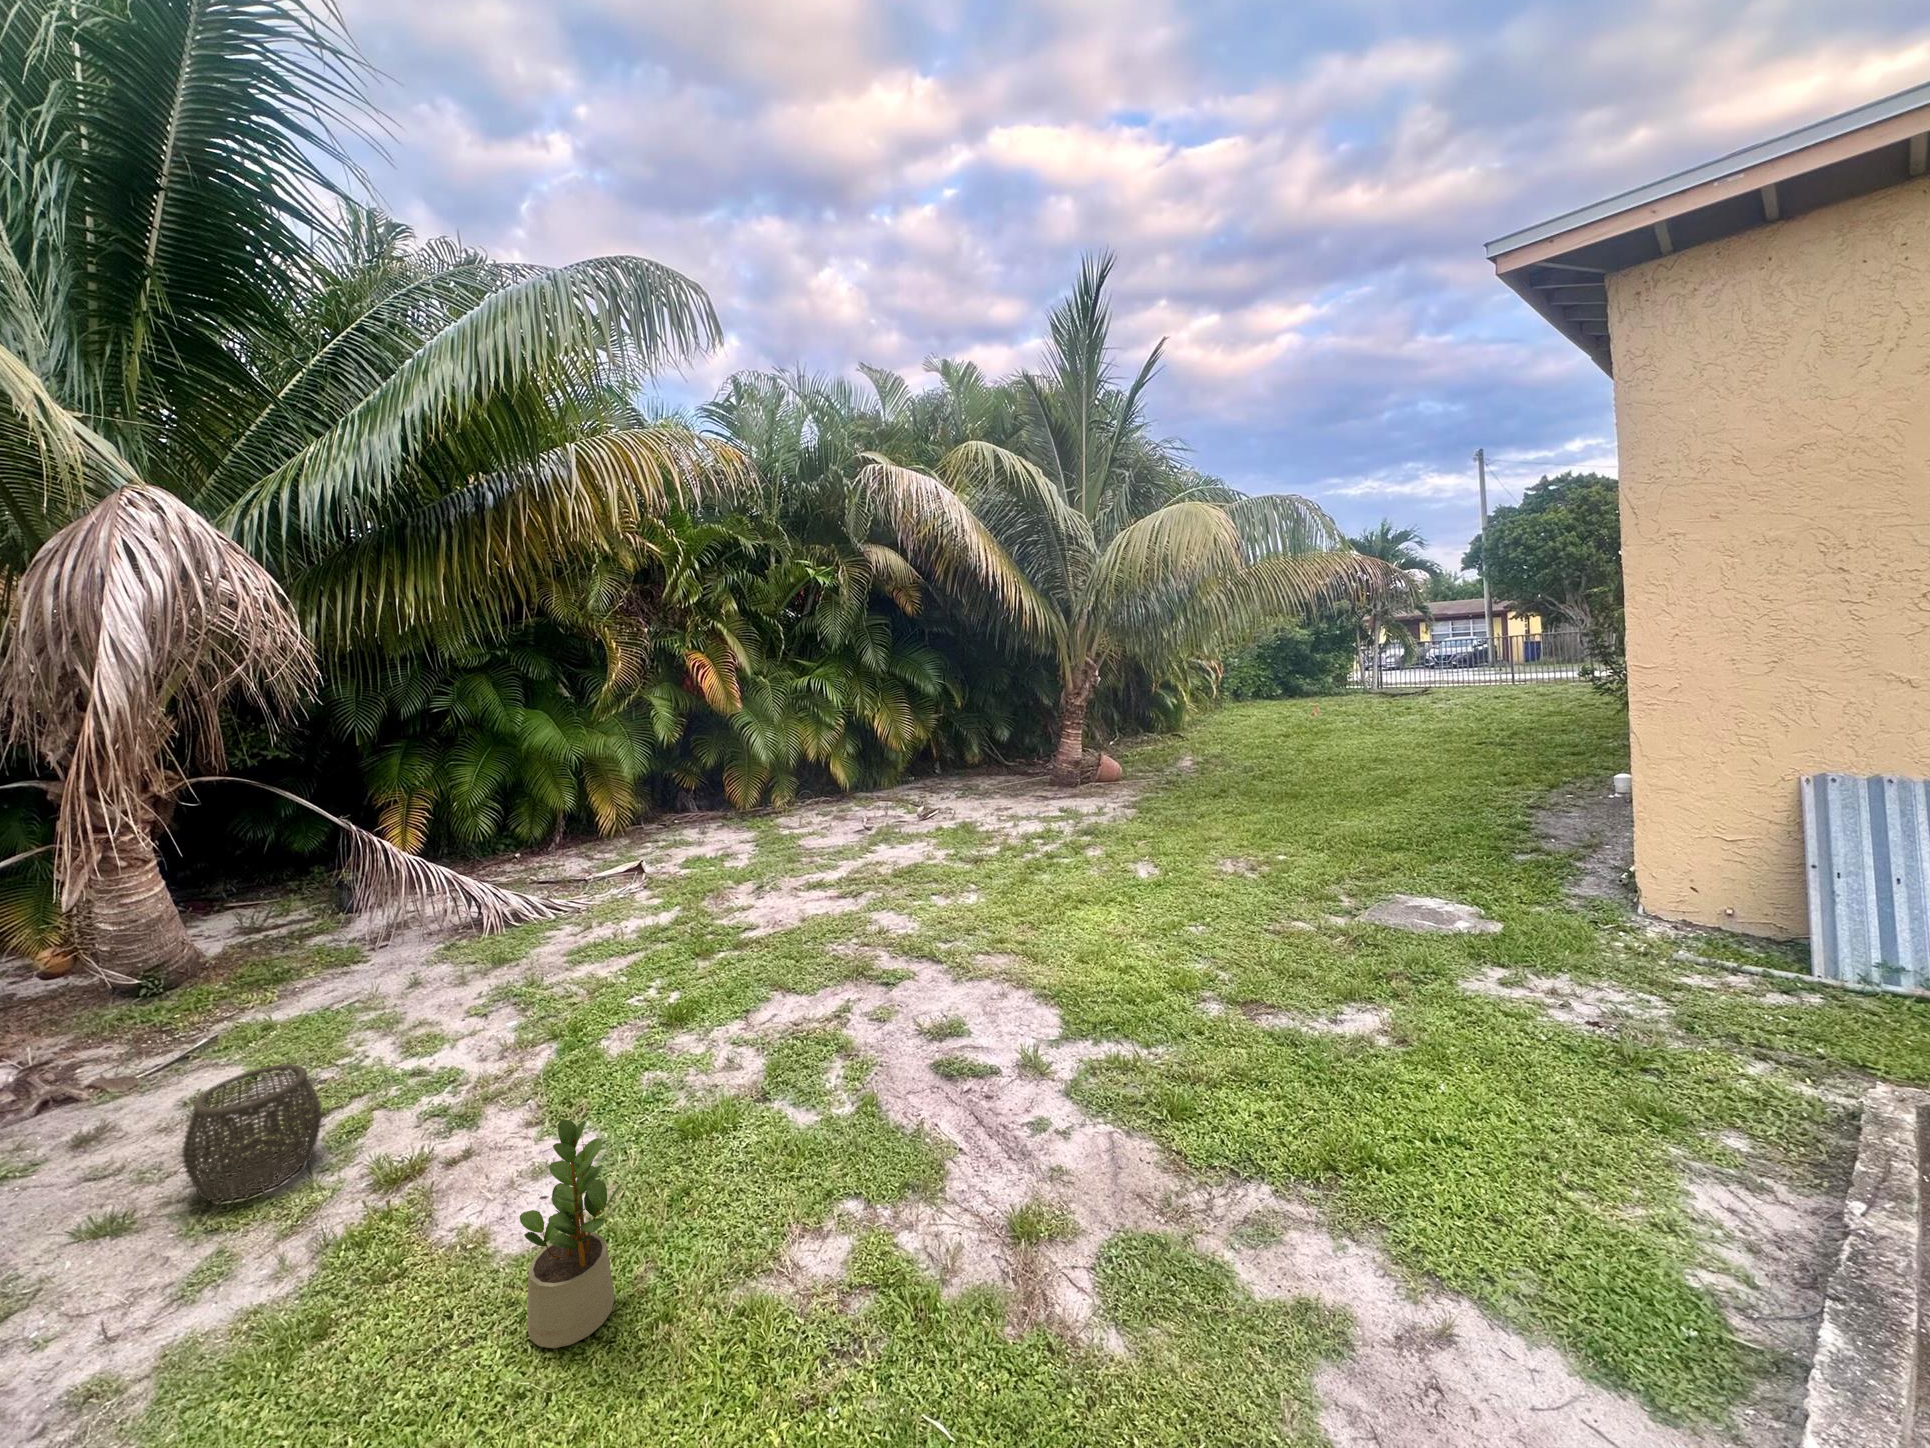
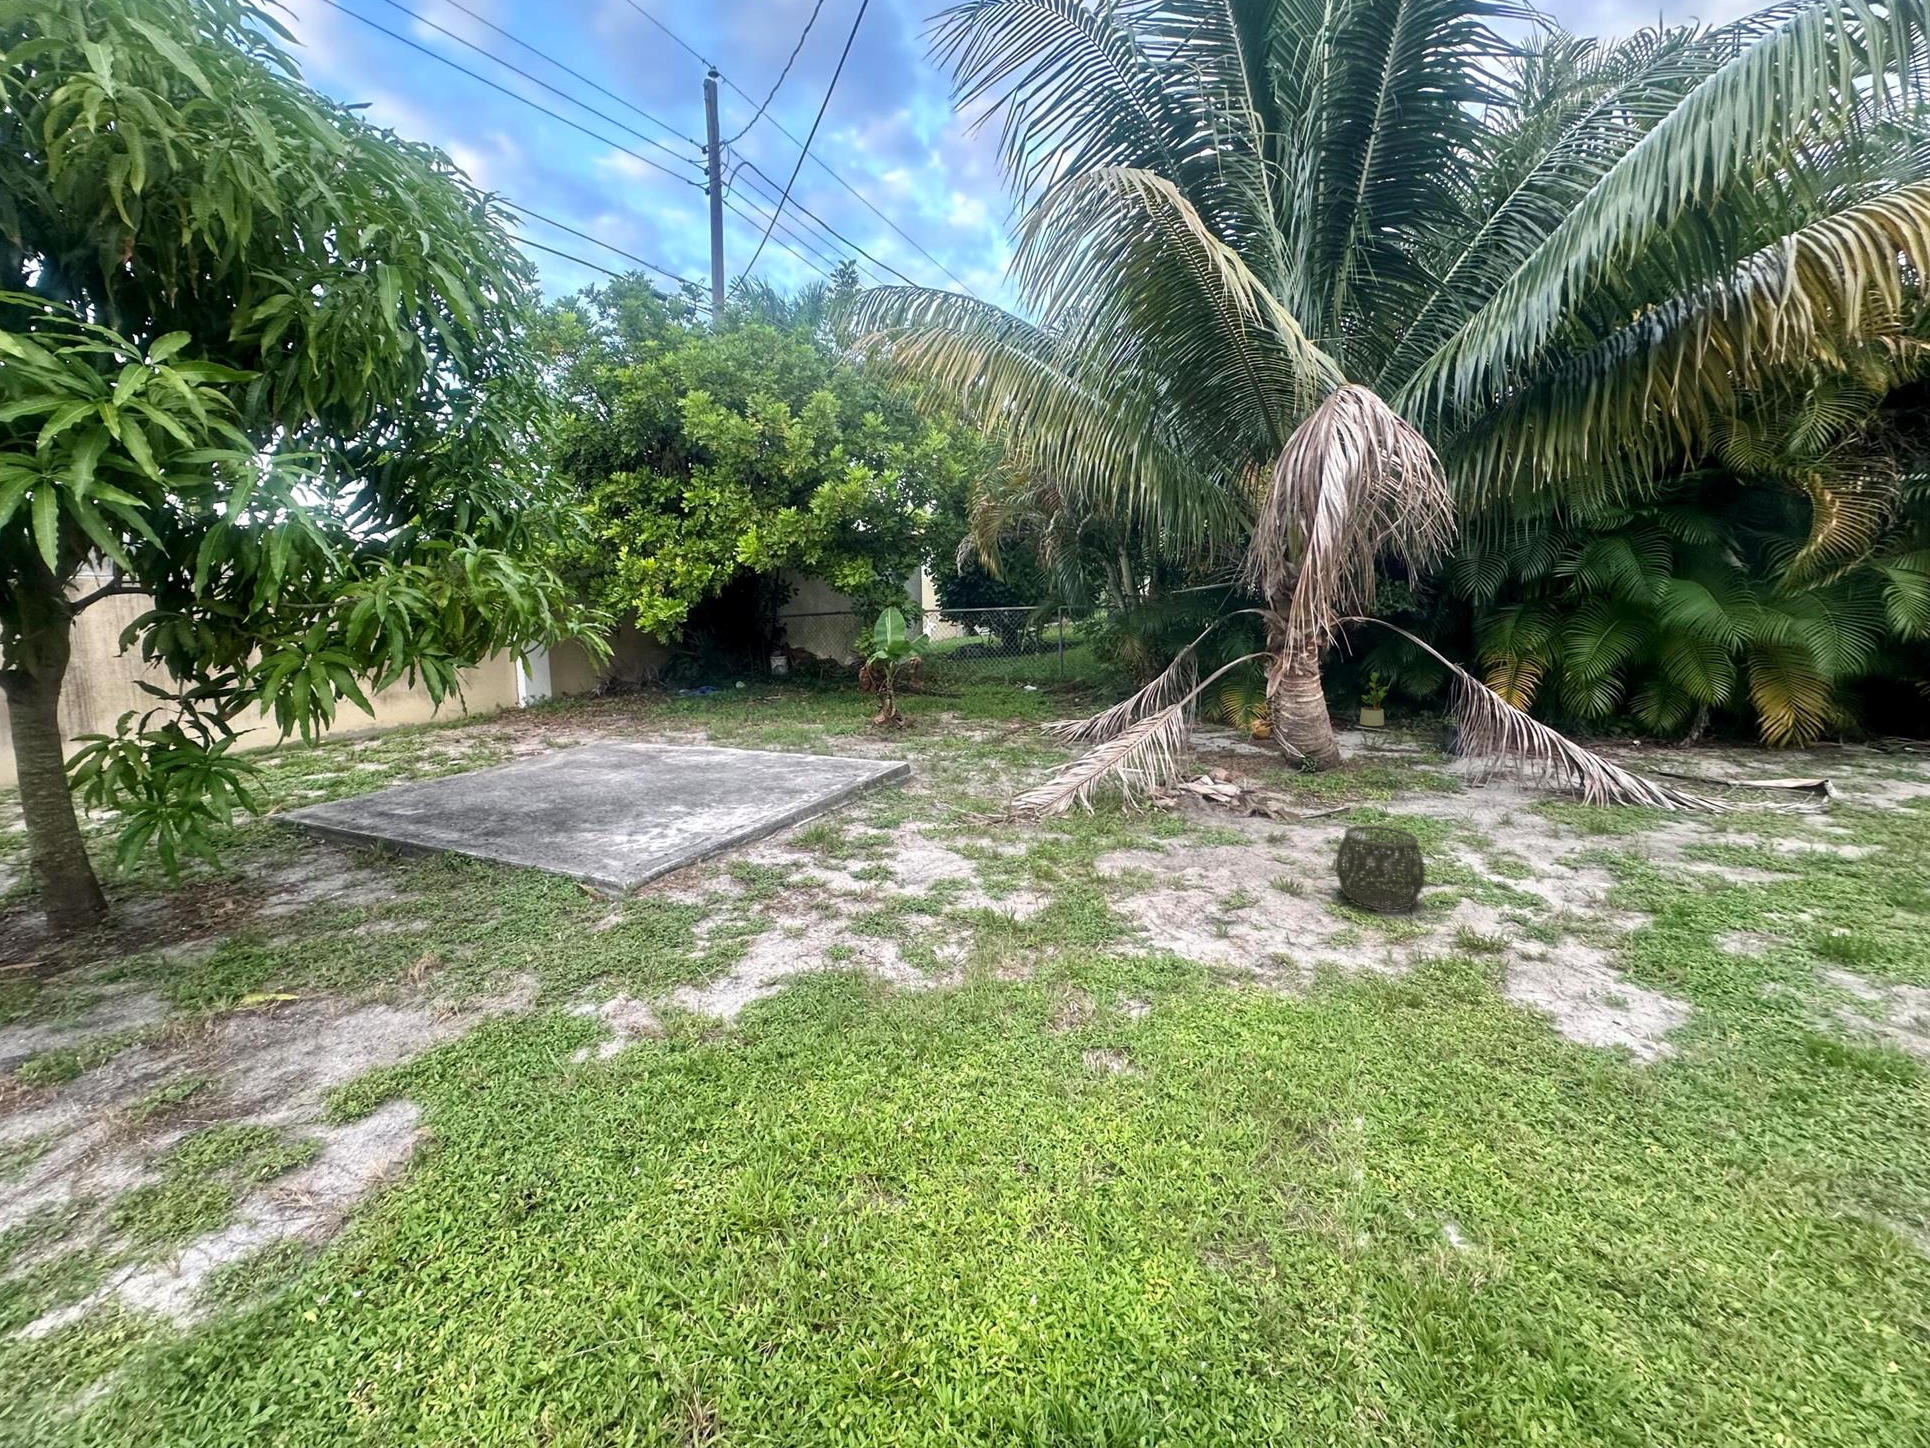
potted plant: present [520,1119,621,1348] -> present [1360,672,1388,726]

